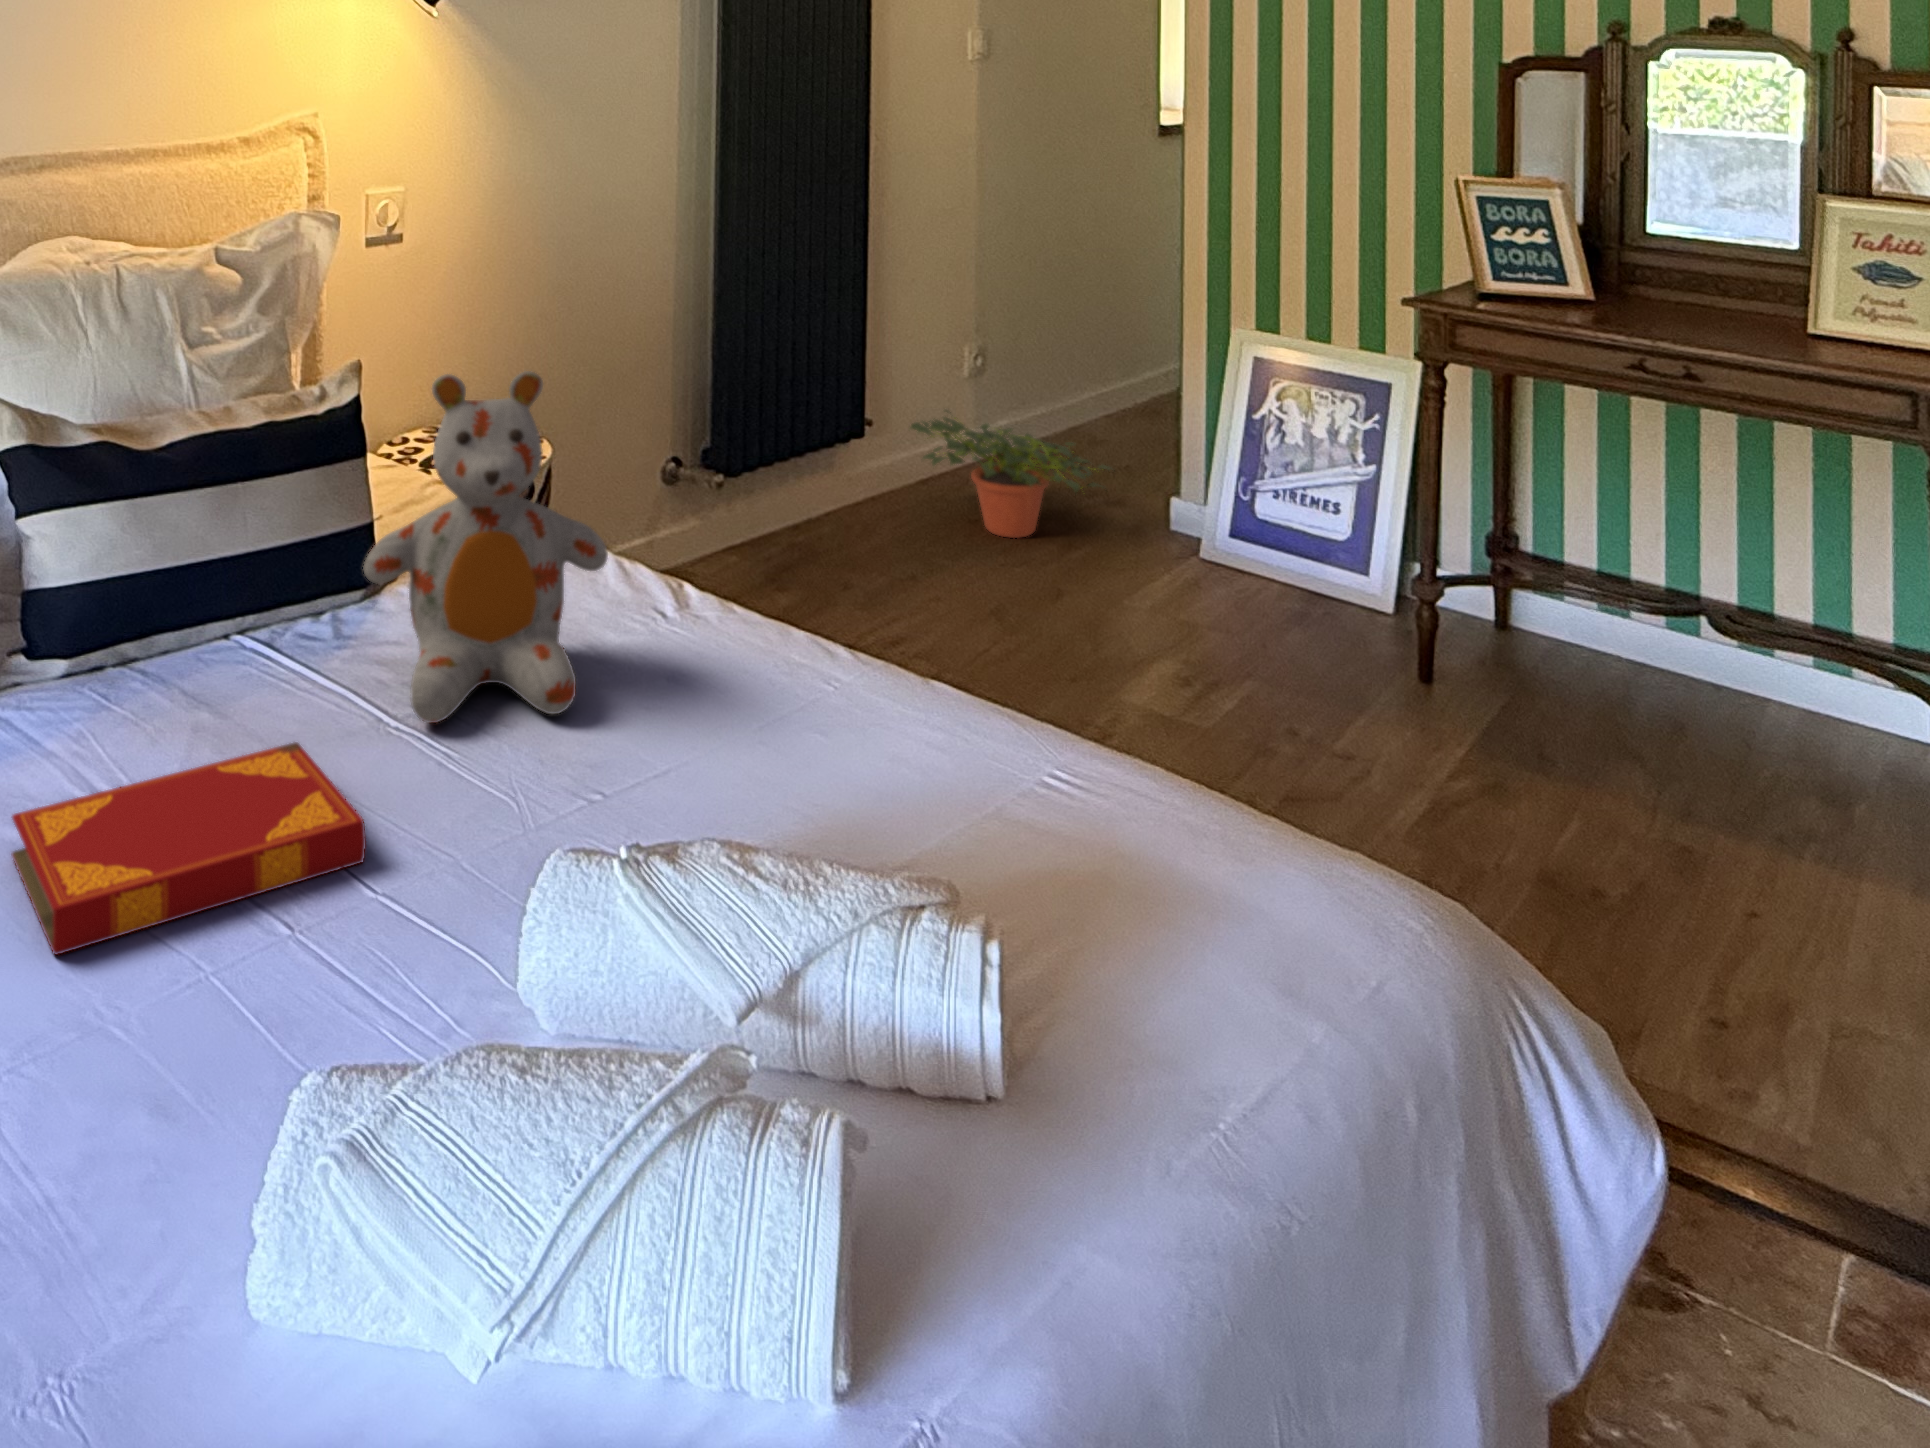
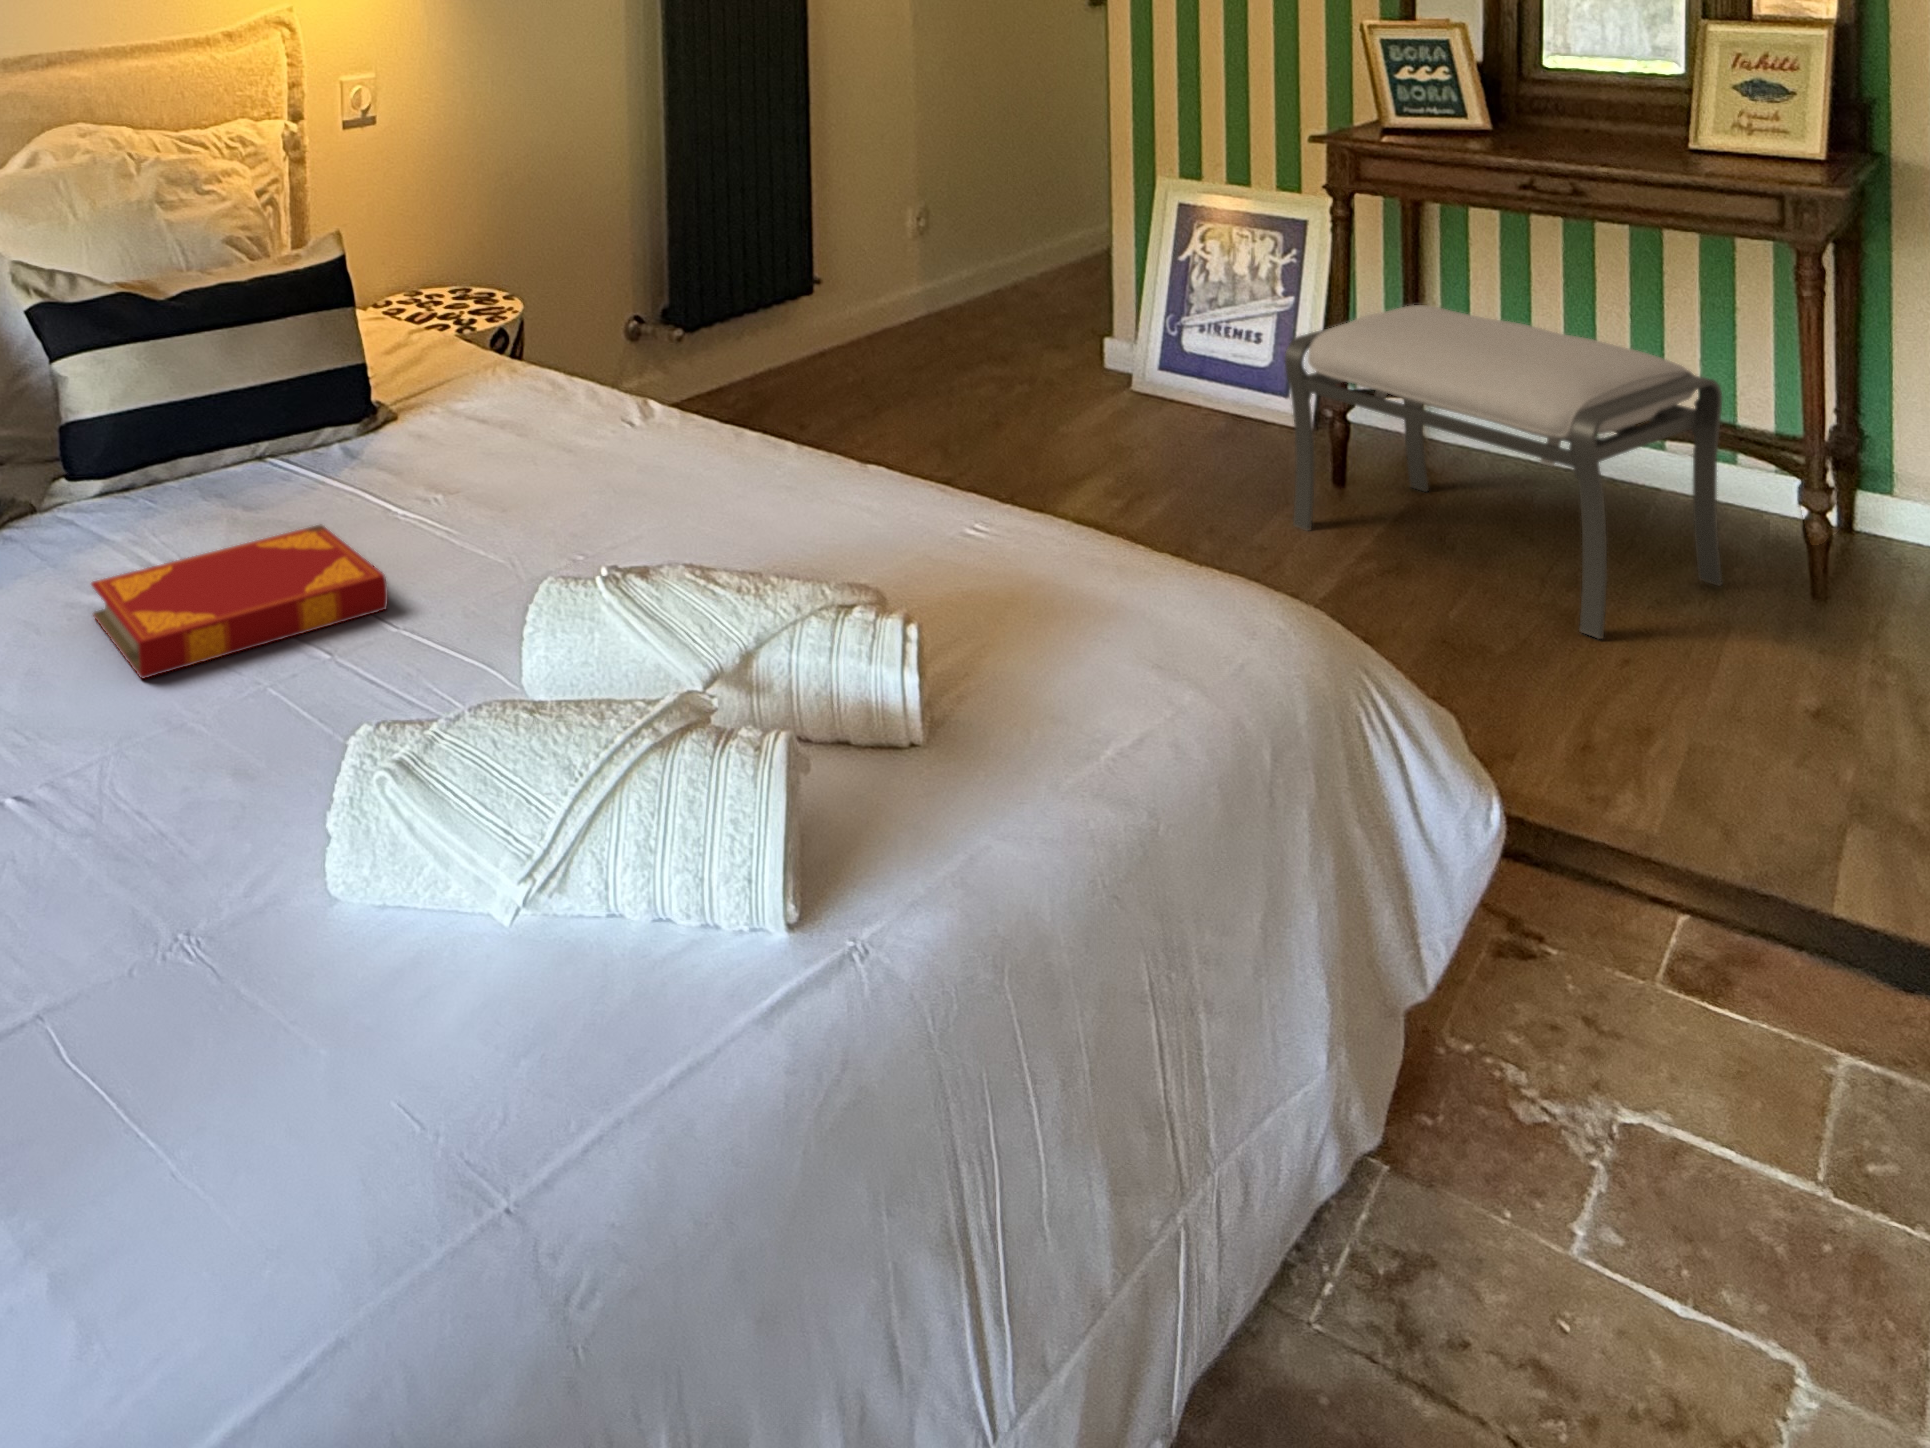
stuffed bear: present [364,371,608,723] -> none [365,214,578,511]
potted plant: present [911,410,1111,538] -> none [852,268,1052,384]
ottoman: none [1374,484,1851,881] -> present [1285,305,1722,639]

